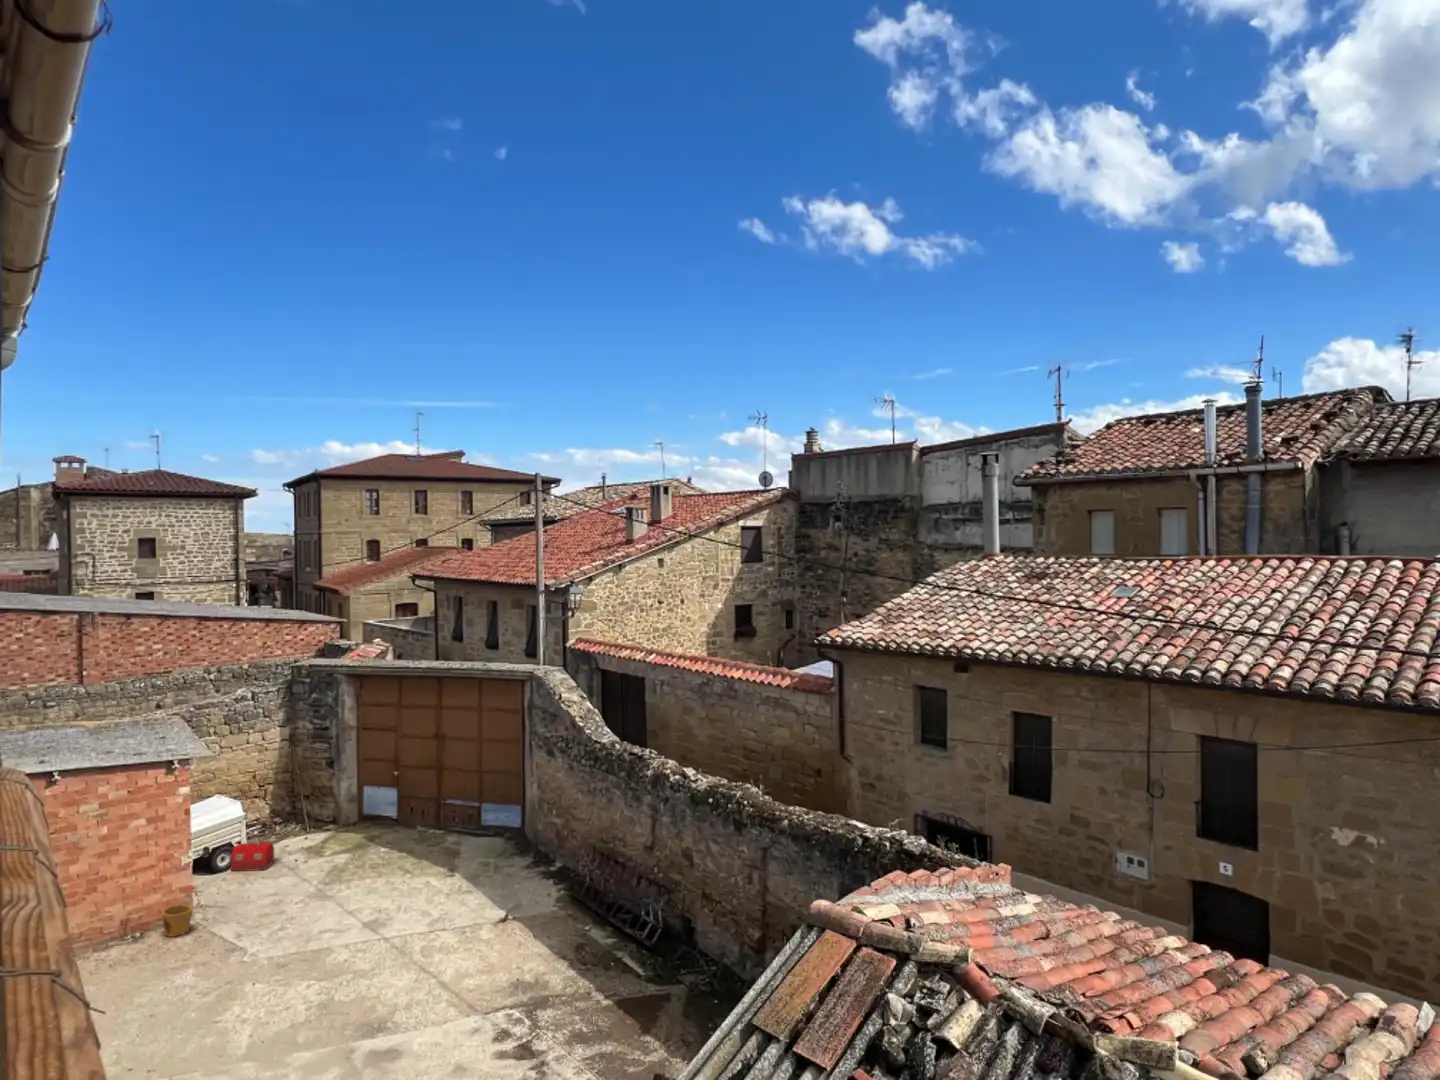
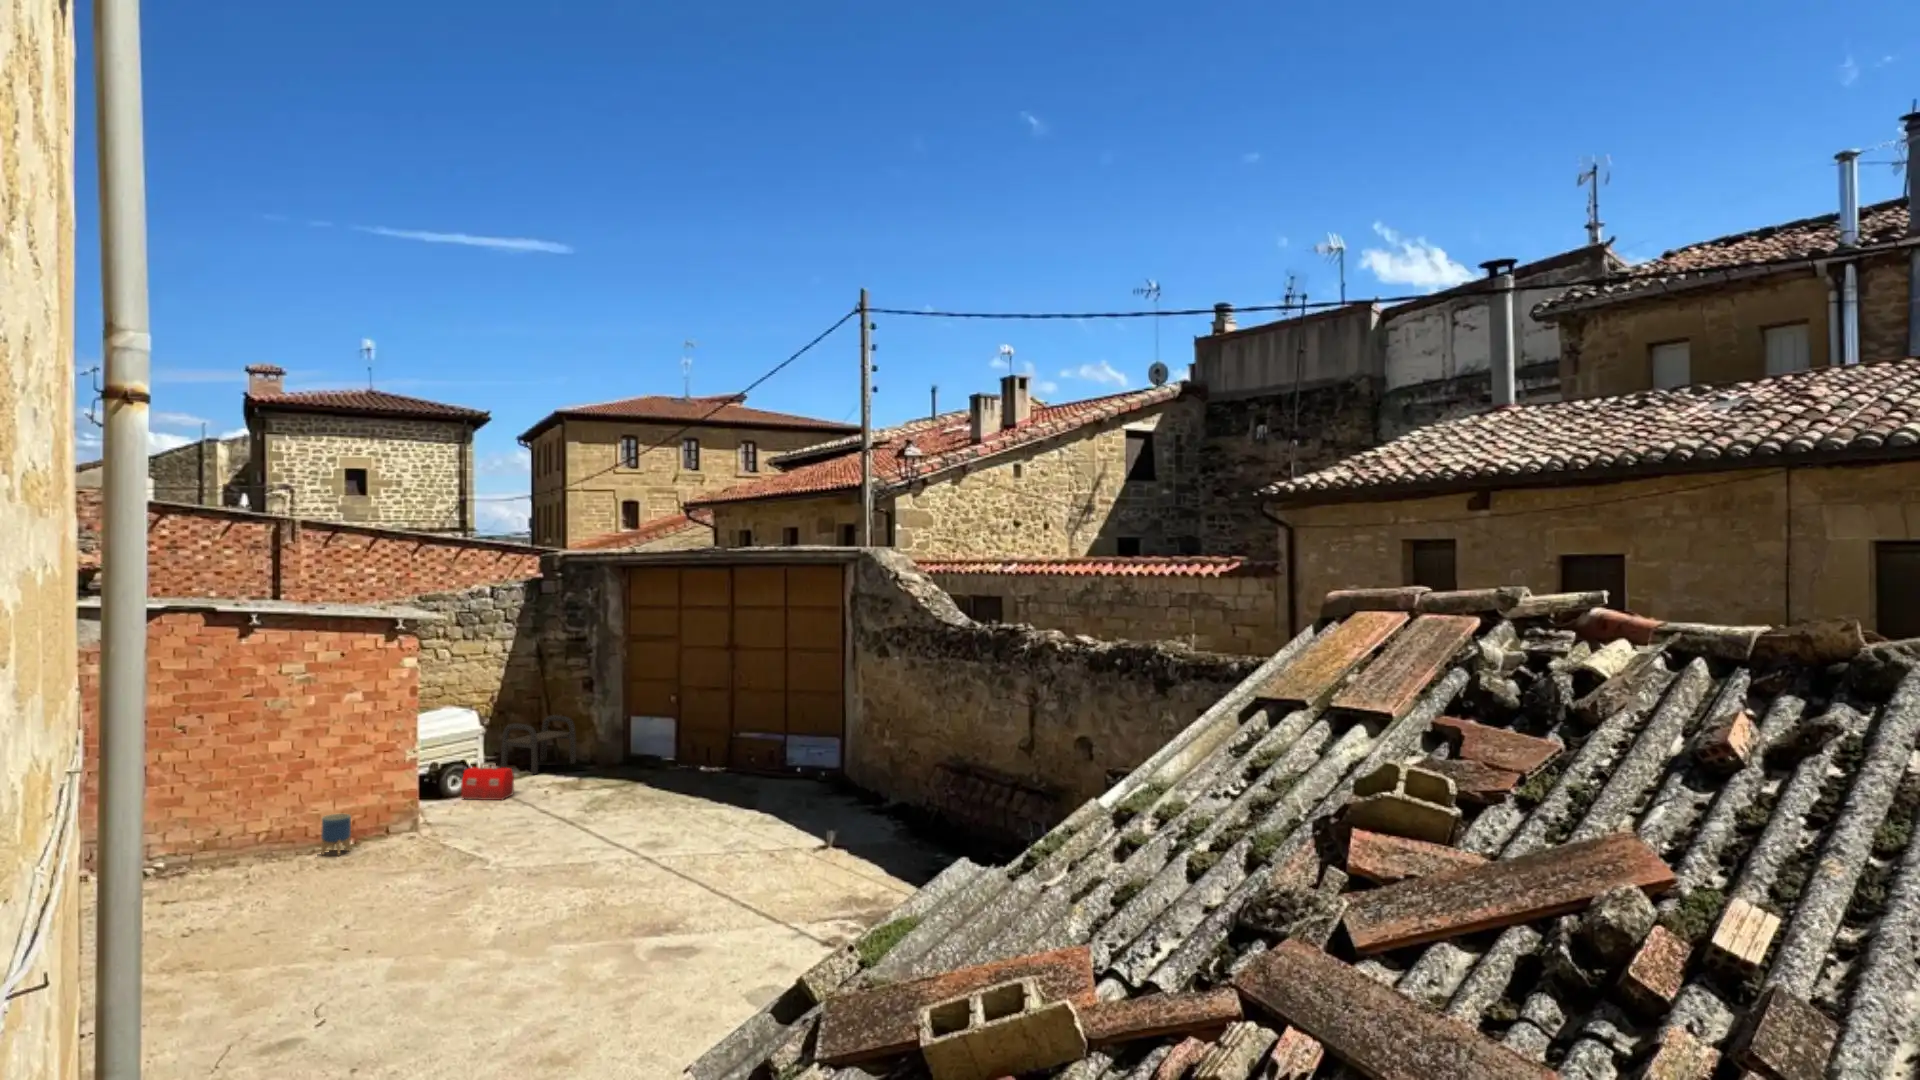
bench: none [264,783,325,836] -> present [501,715,576,774]
bucket: present [162,904,193,937] -> none [381,812,418,847]
planter: none [110,915,136,952] -> present [321,814,351,855]

